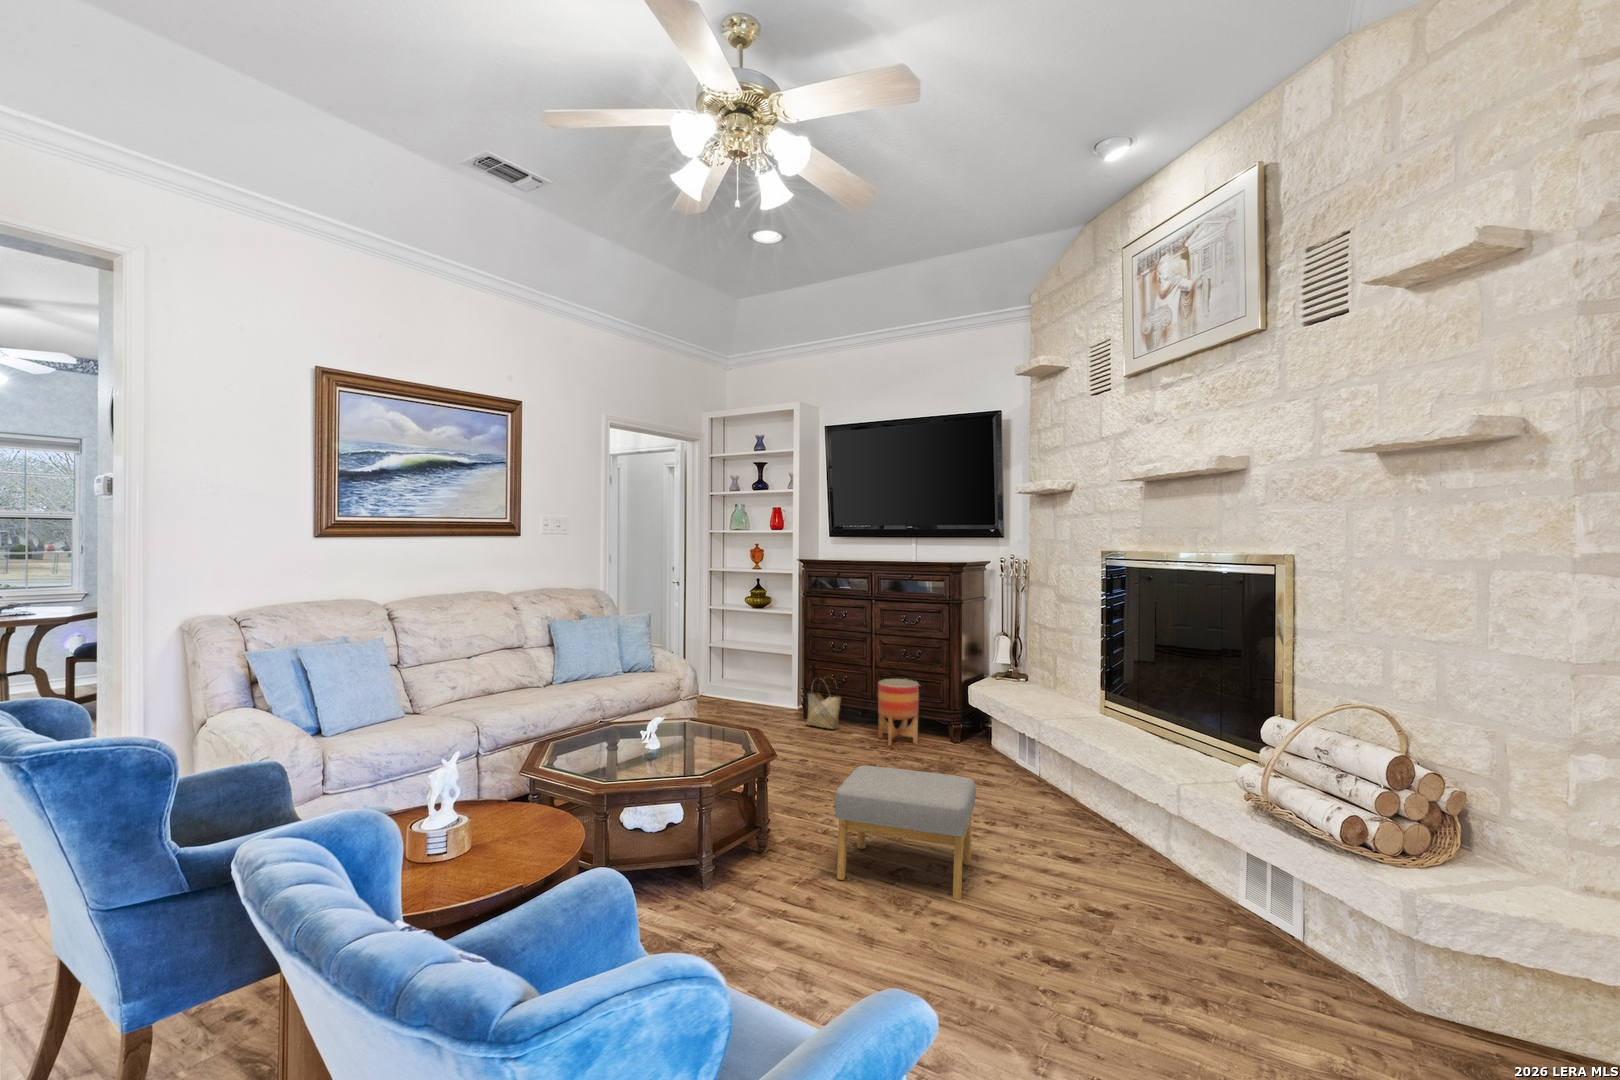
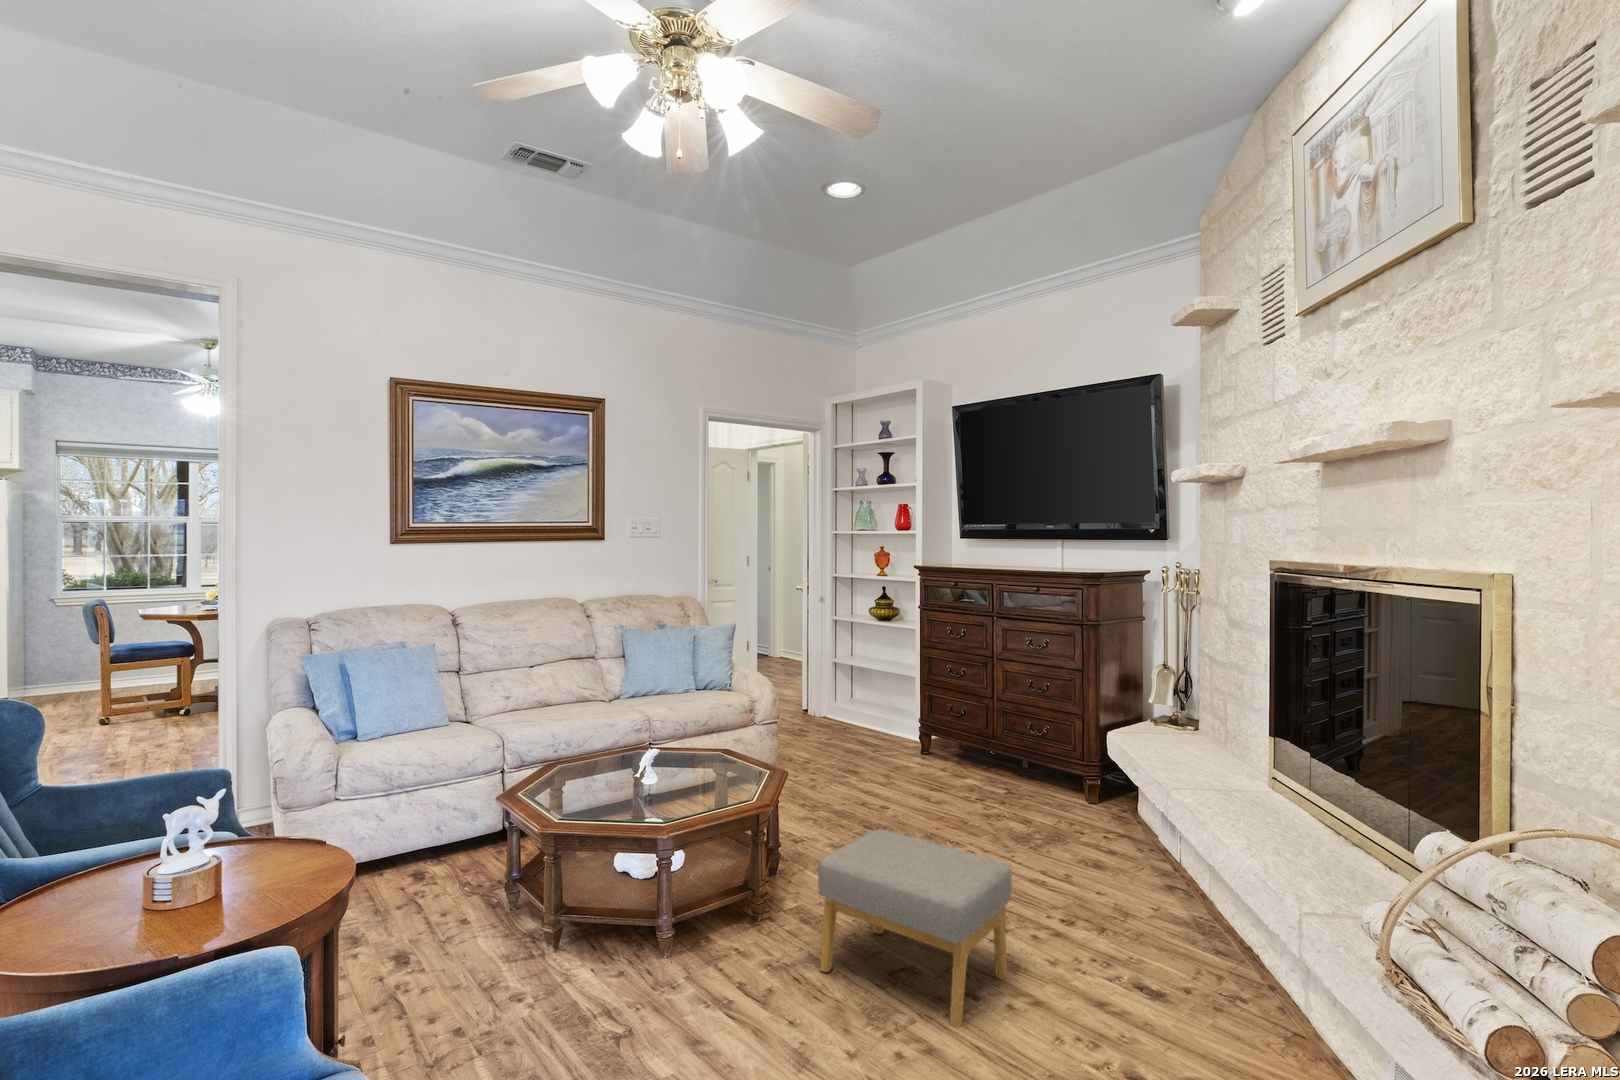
woven basket: present [806,679,841,729] -> none [917,707,958,772]
planter: present [878,679,919,746] -> none [992,717,1044,802]

